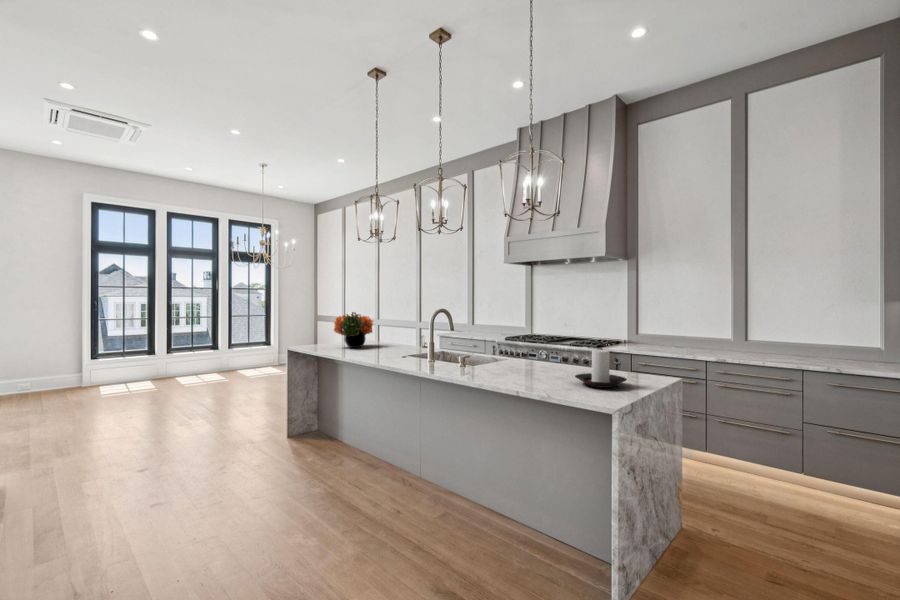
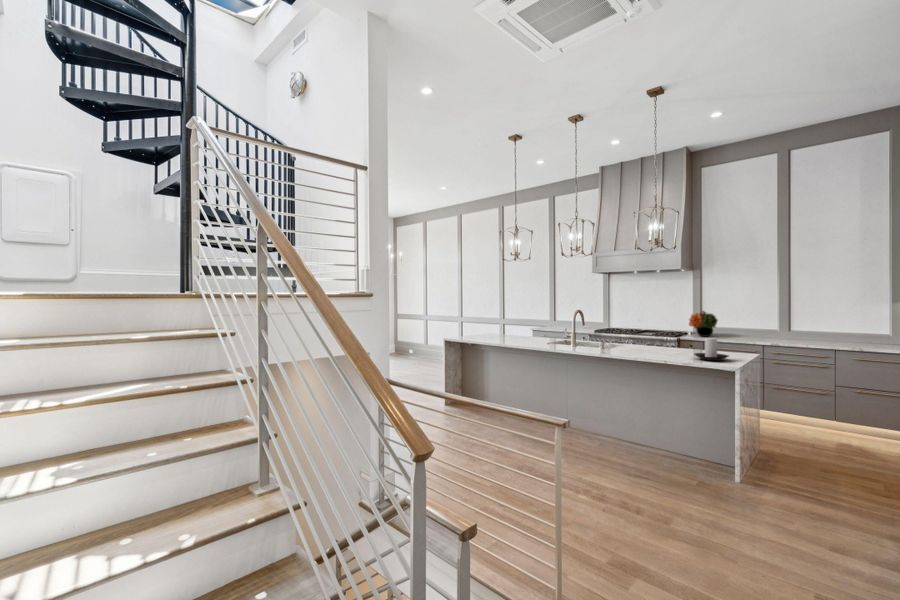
flower arrangement: present [334,312,373,348] -> present [689,311,718,337]

